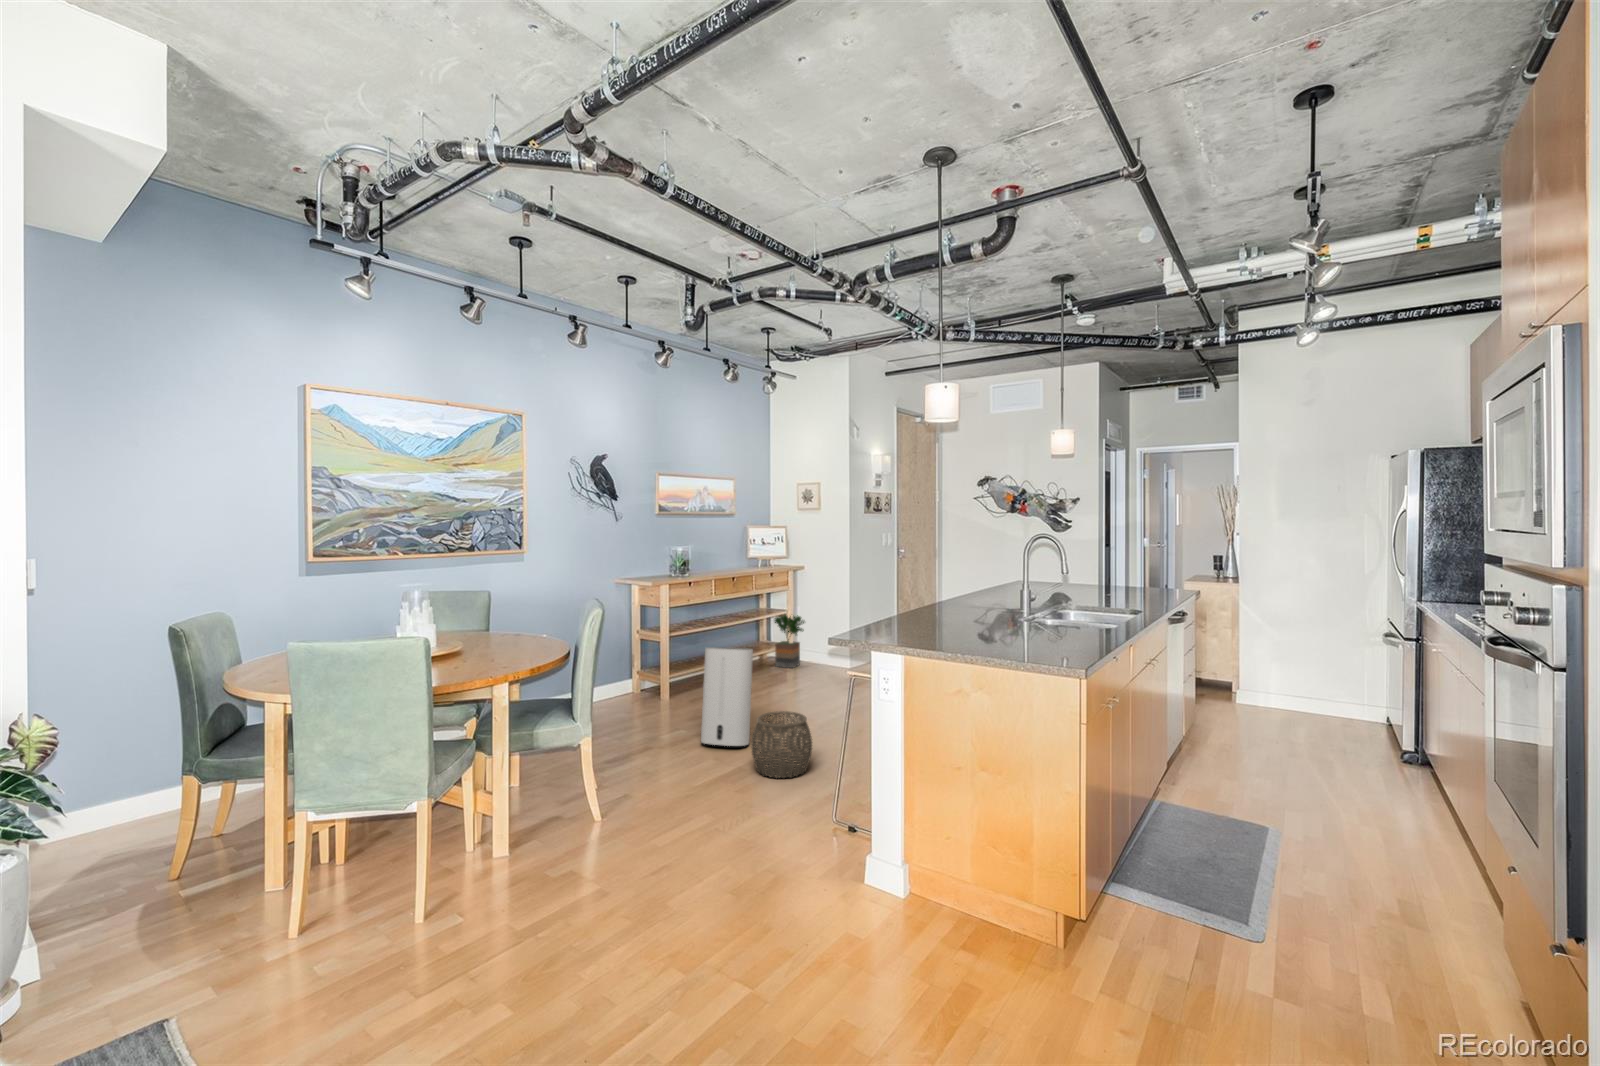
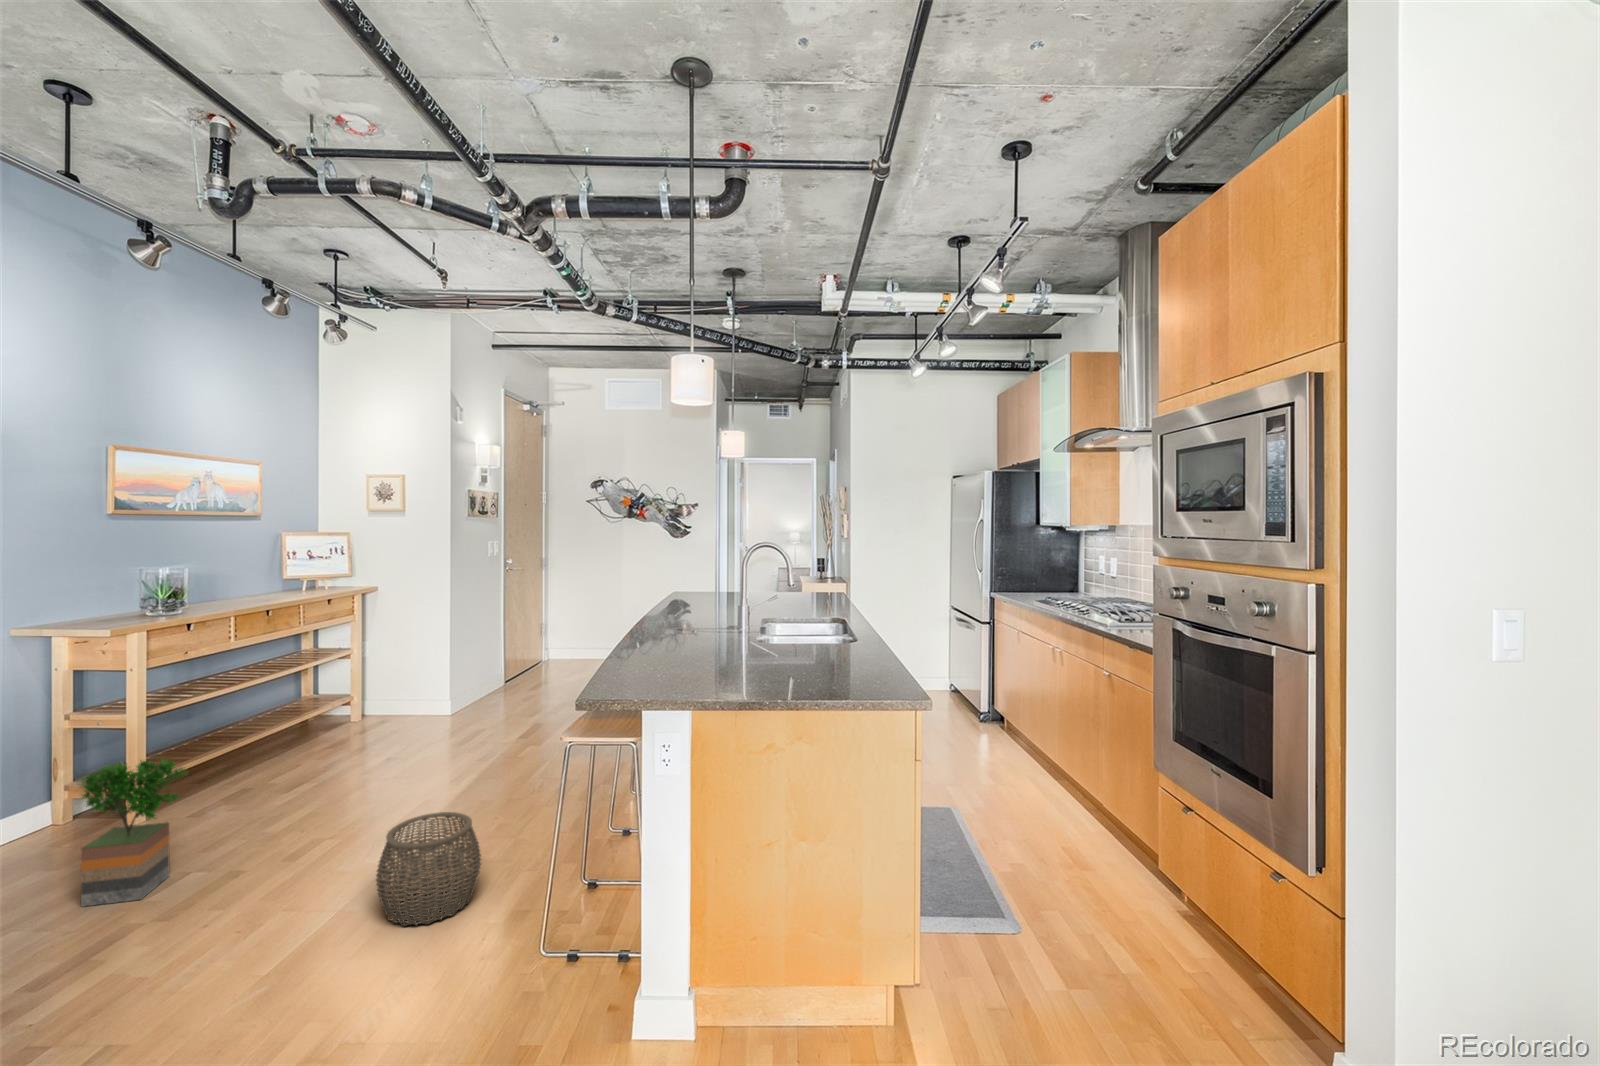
potted tree: present [775,615,804,668] -> present [78,759,188,907]
air purifier: present [701,647,753,746] -> none [254,725,355,895]

